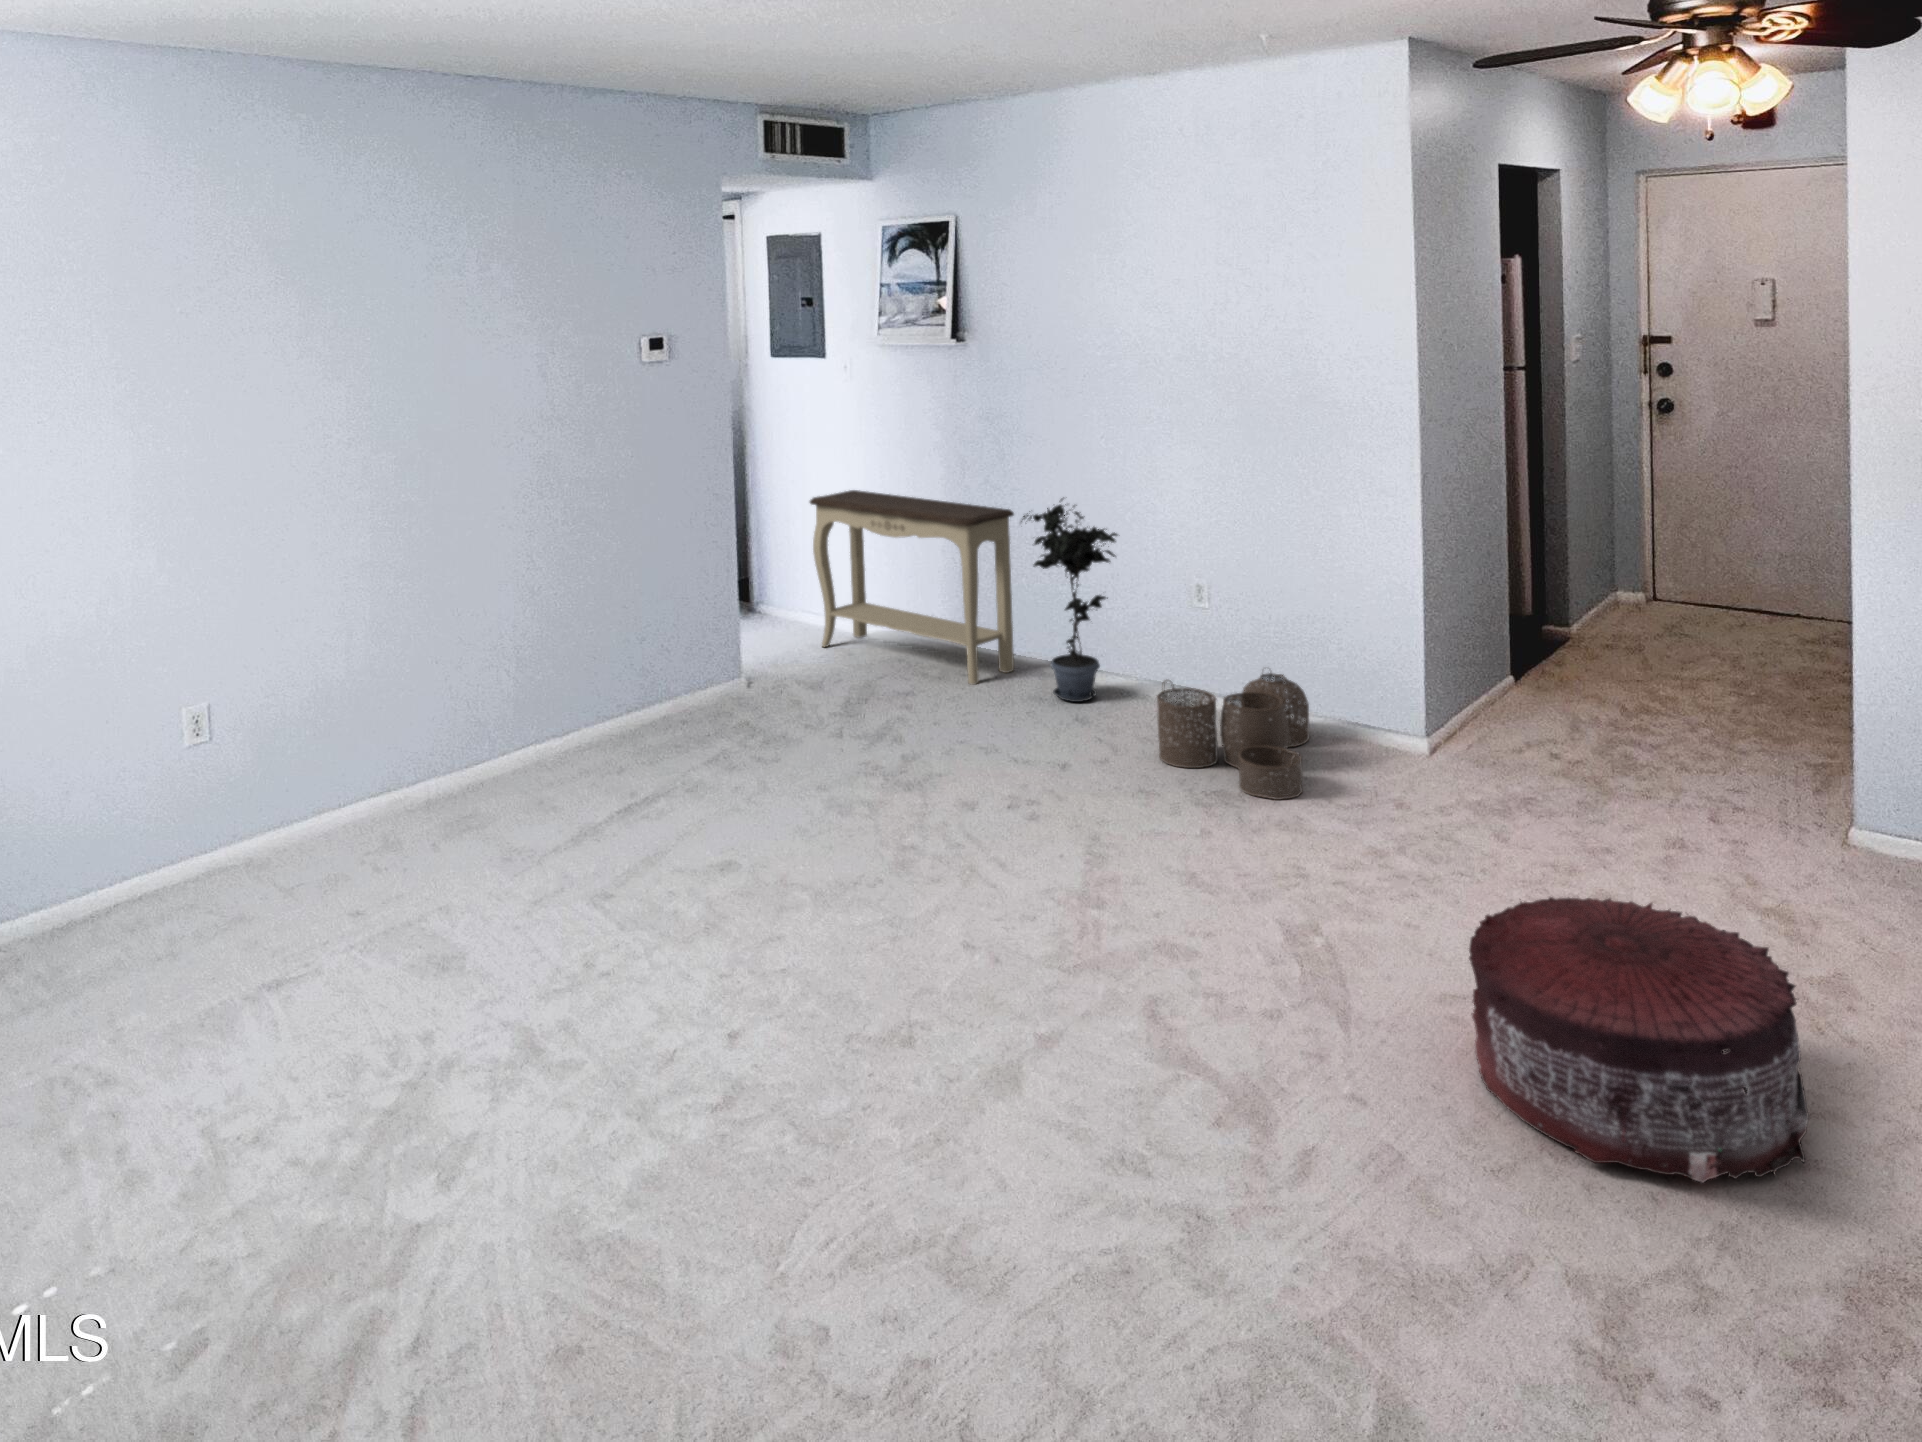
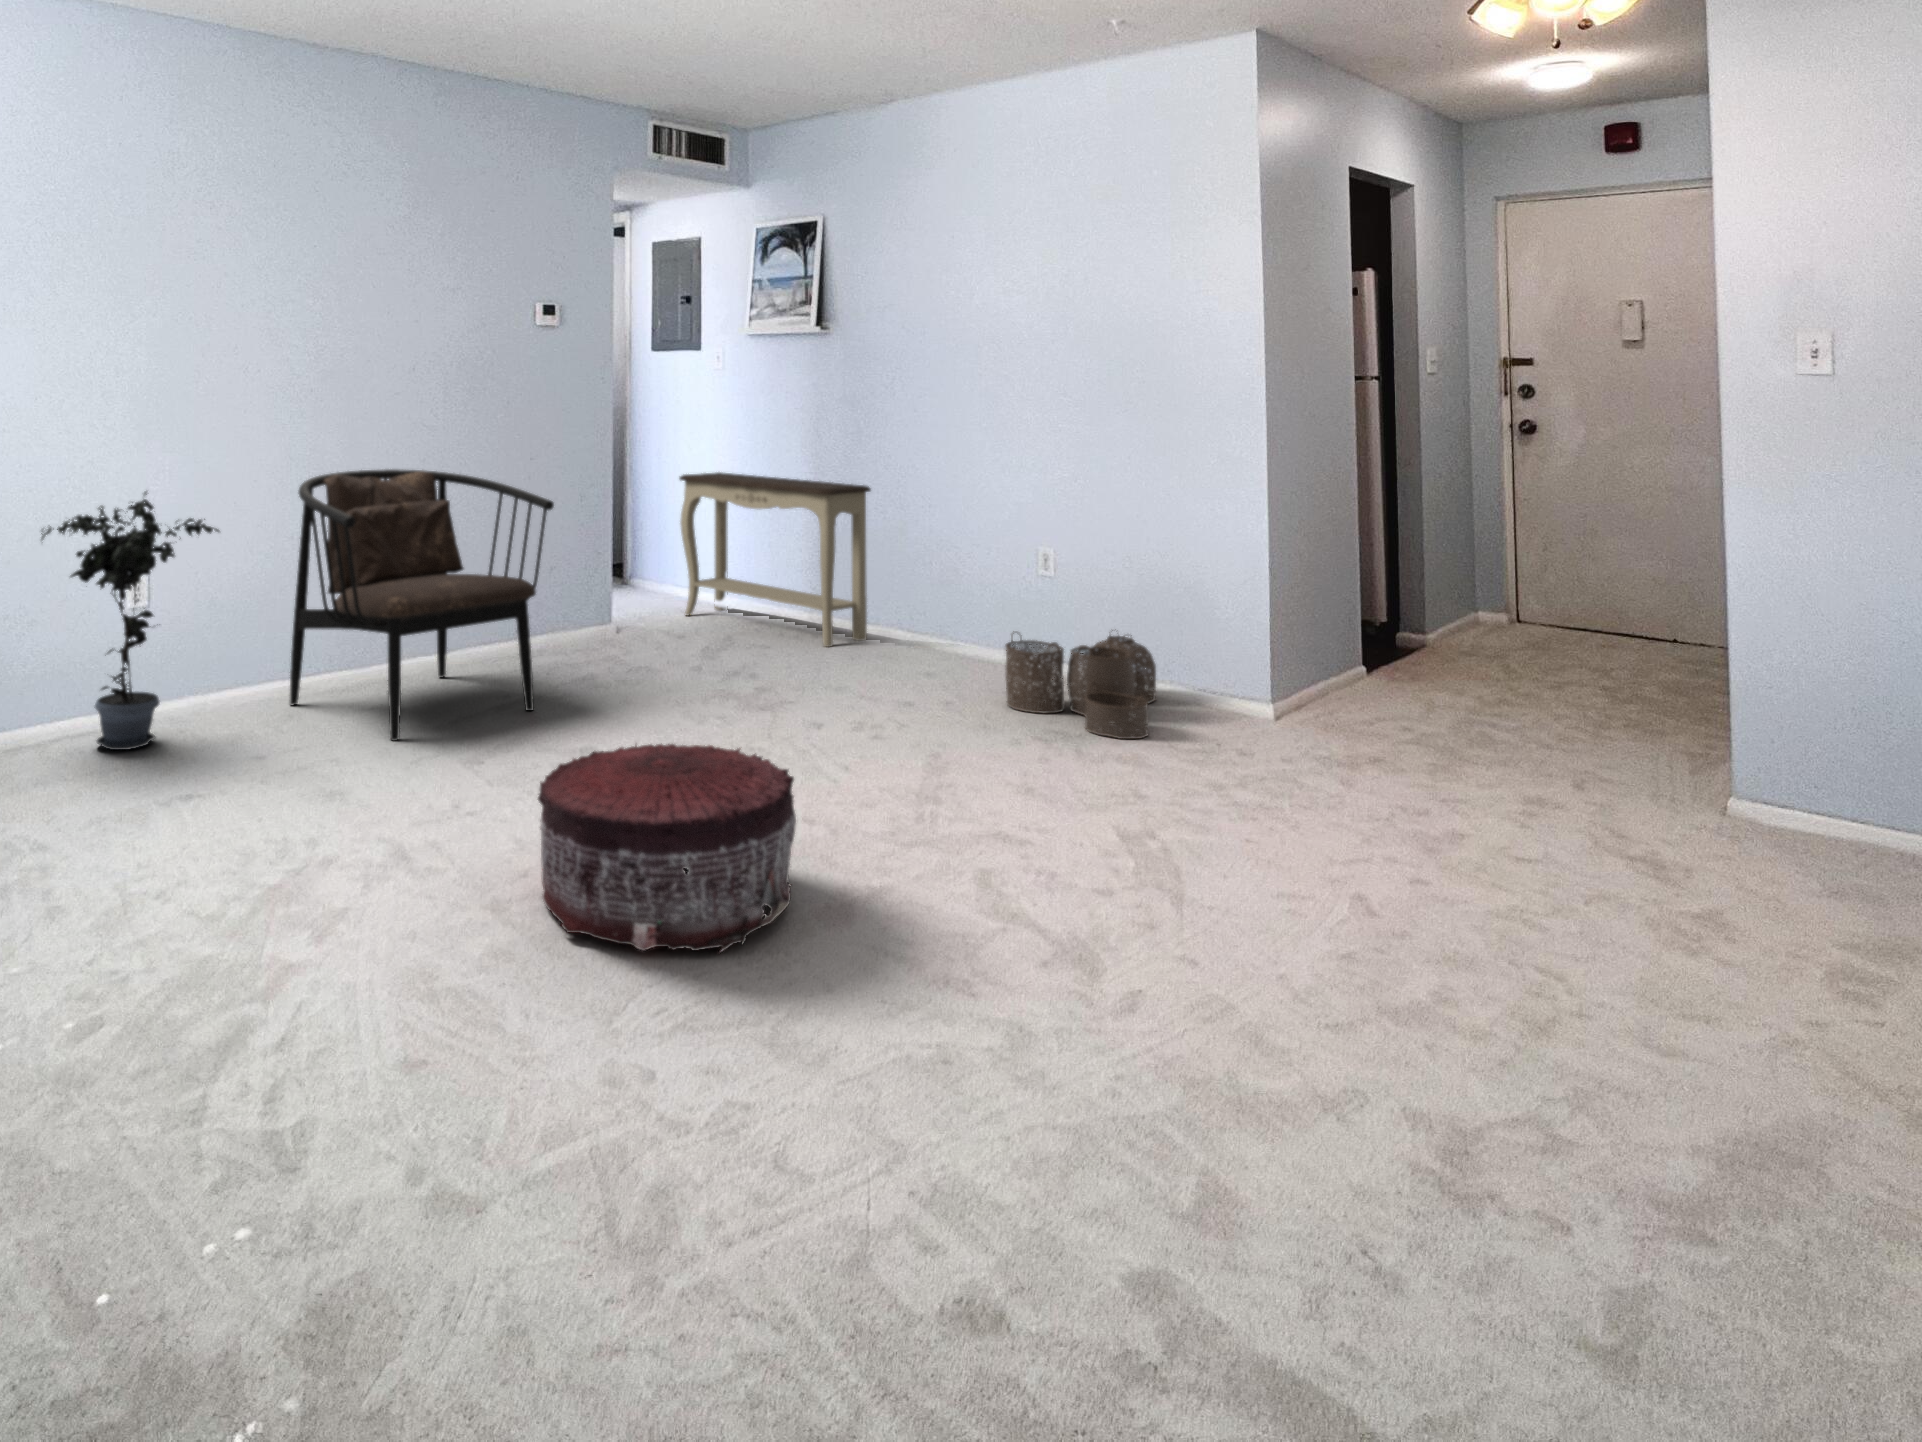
potted plant: present [1021,498,1118,702] -> present [41,492,219,750]
armchair: none [379,543,672,869] -> present [290,469,554,741]
pouf: present [1469,897,1809,1183] -> present [538,744,796,952]

